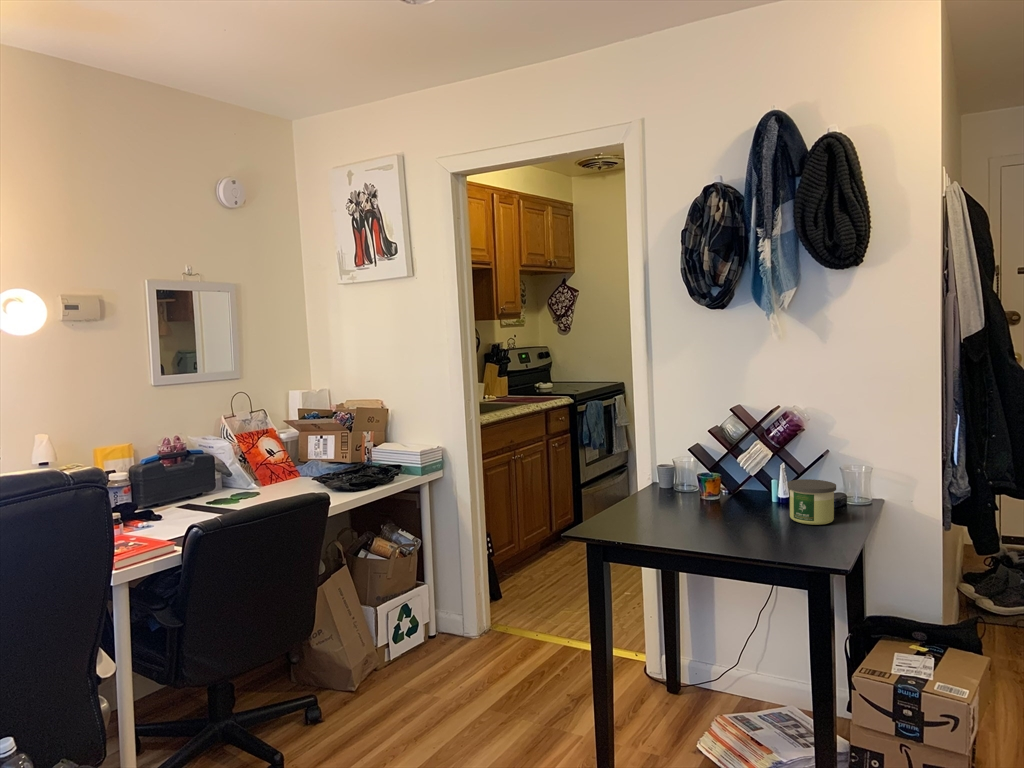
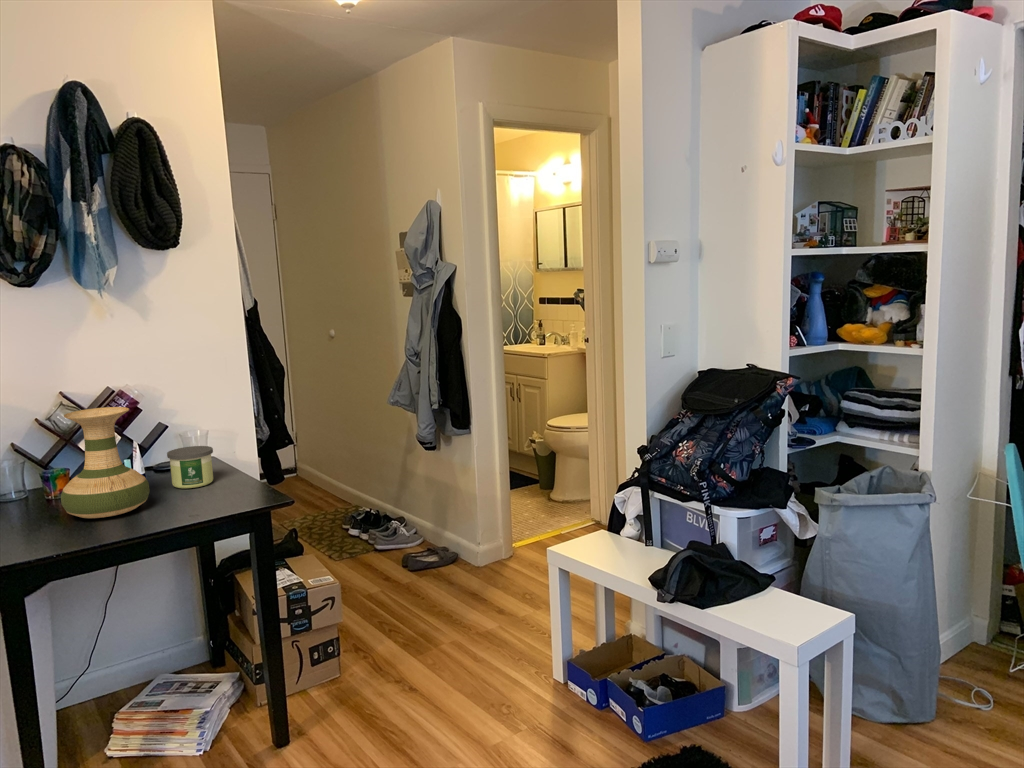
vase: none [672,423,748,526] -> present [61,407,150,518]

